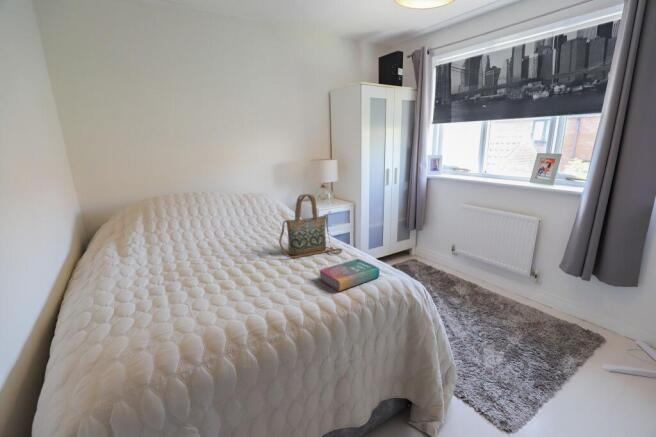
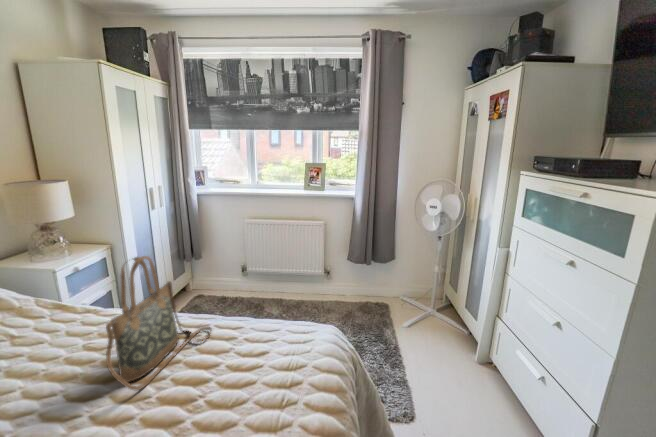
book: present [319,259,379,291] -> none [250,330,311,395]

